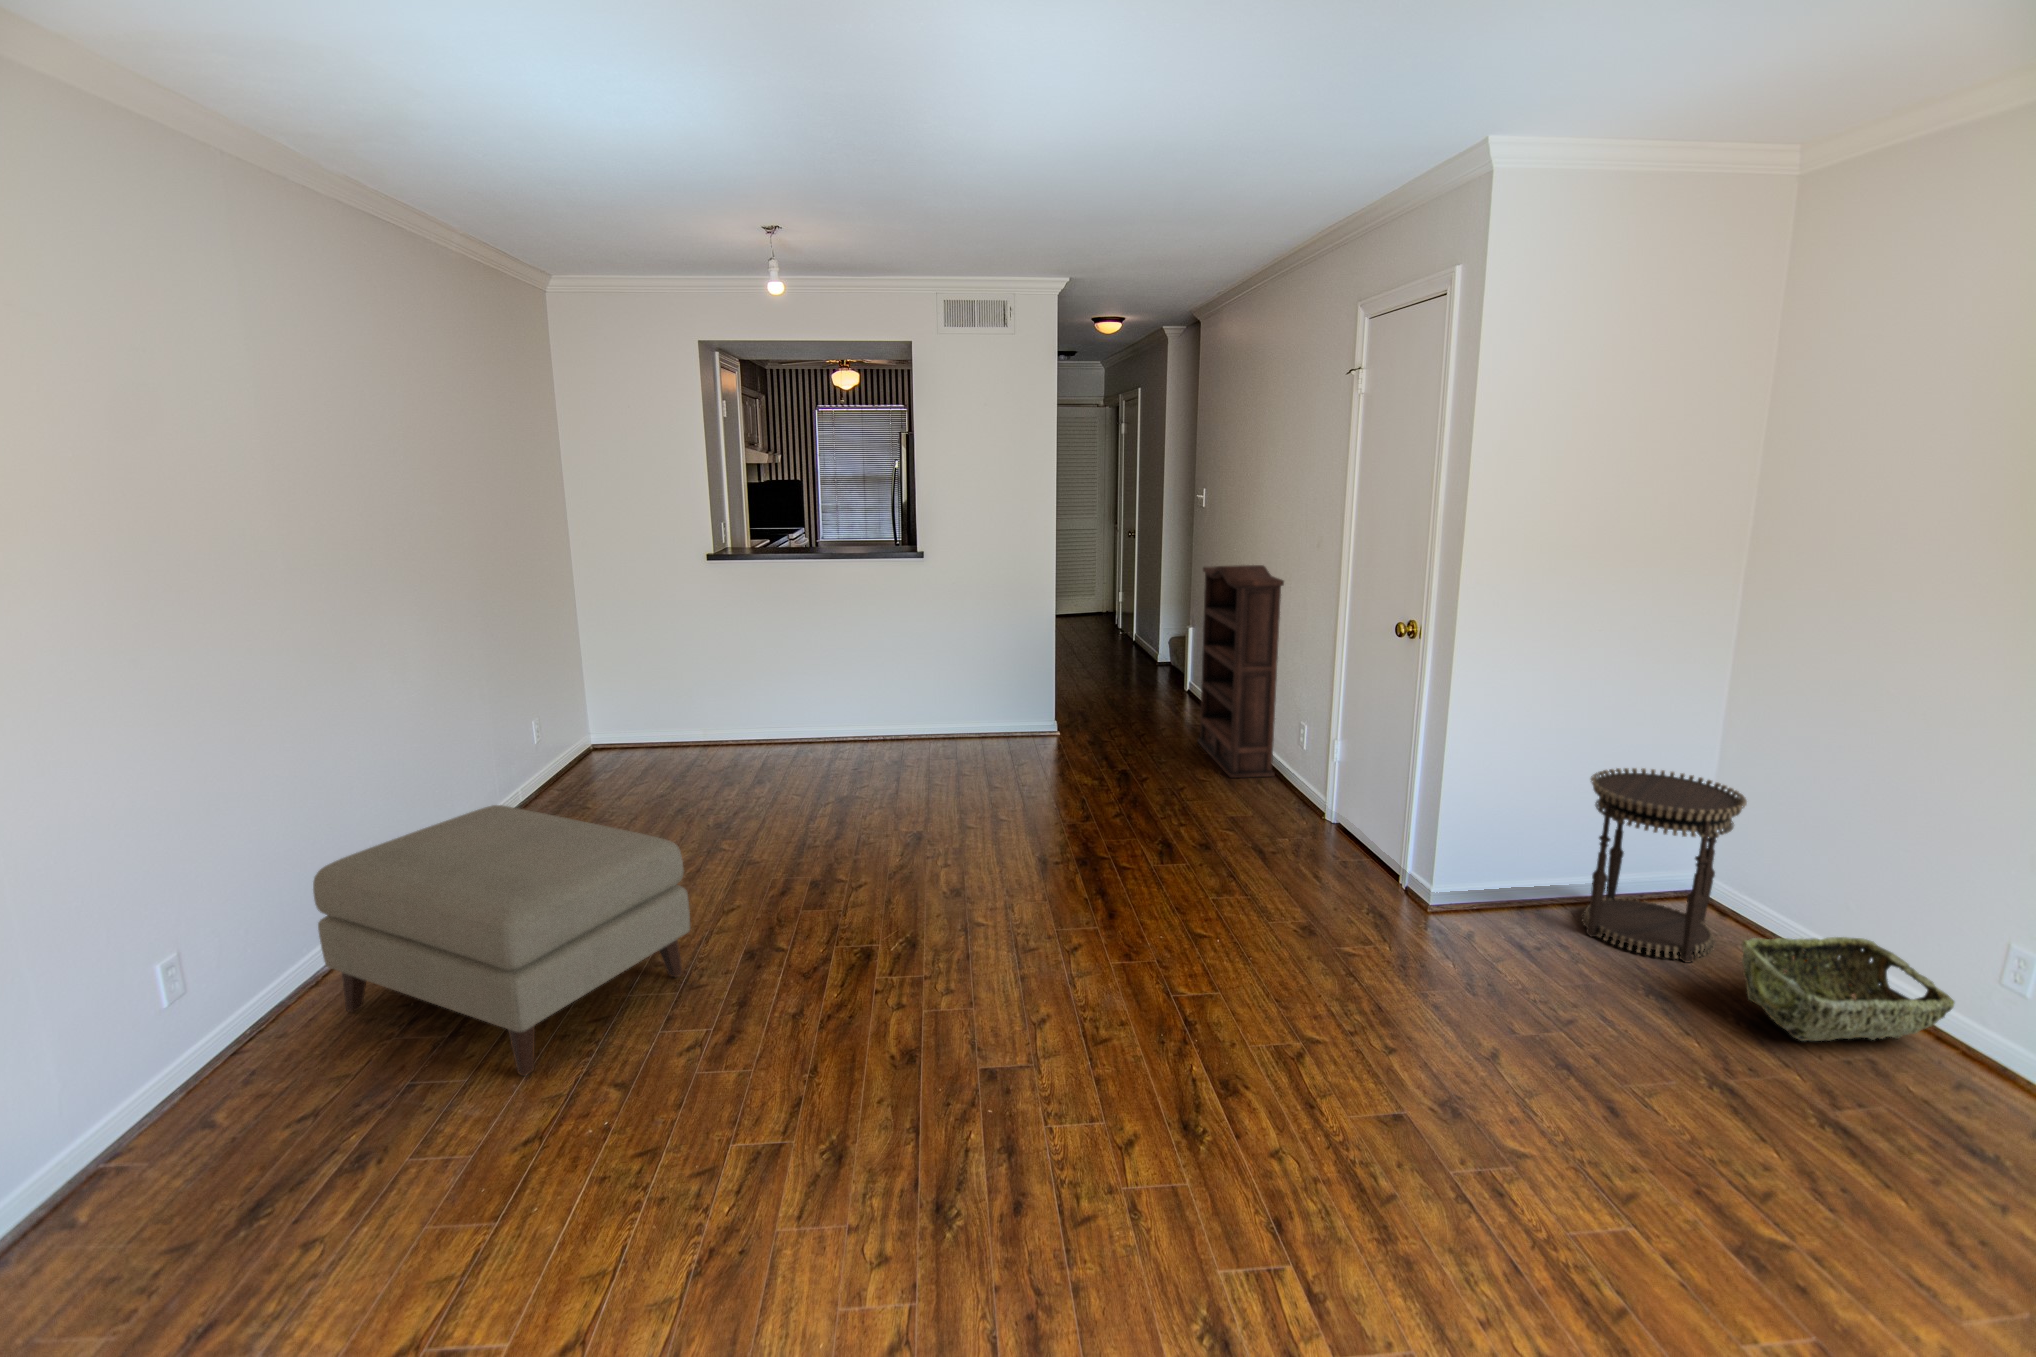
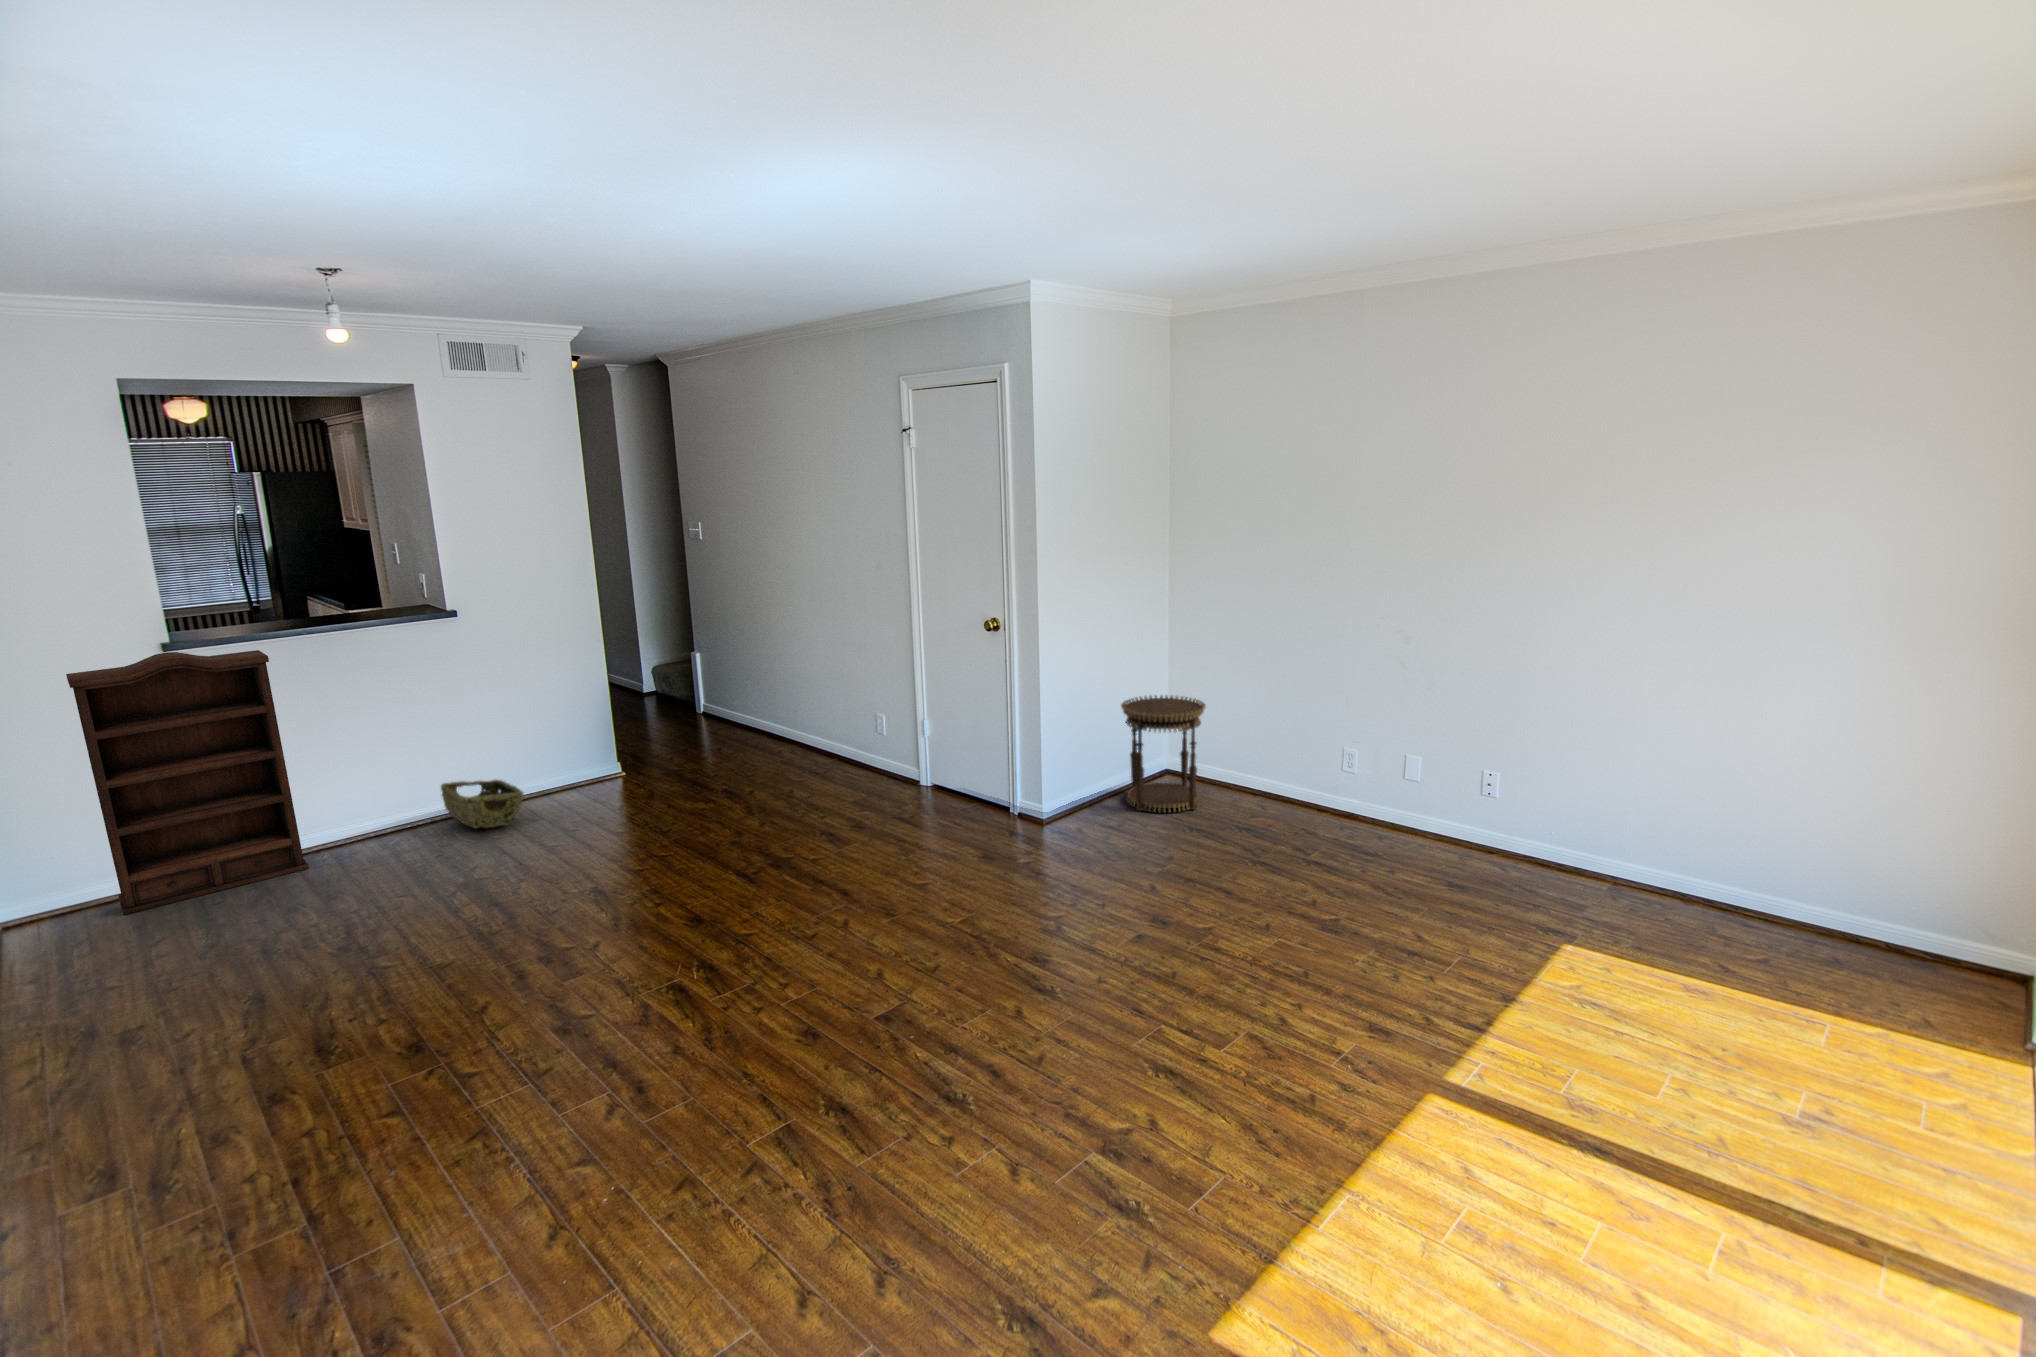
bookshelf: present [1198,565,1284,778] -> present [66,650,308,915]
ottoman: present [313,805,690,1076] -> none [26,934,521,1281]
woven basket: present [1741,937,1954,1041] -> present [441,780,523,828]

